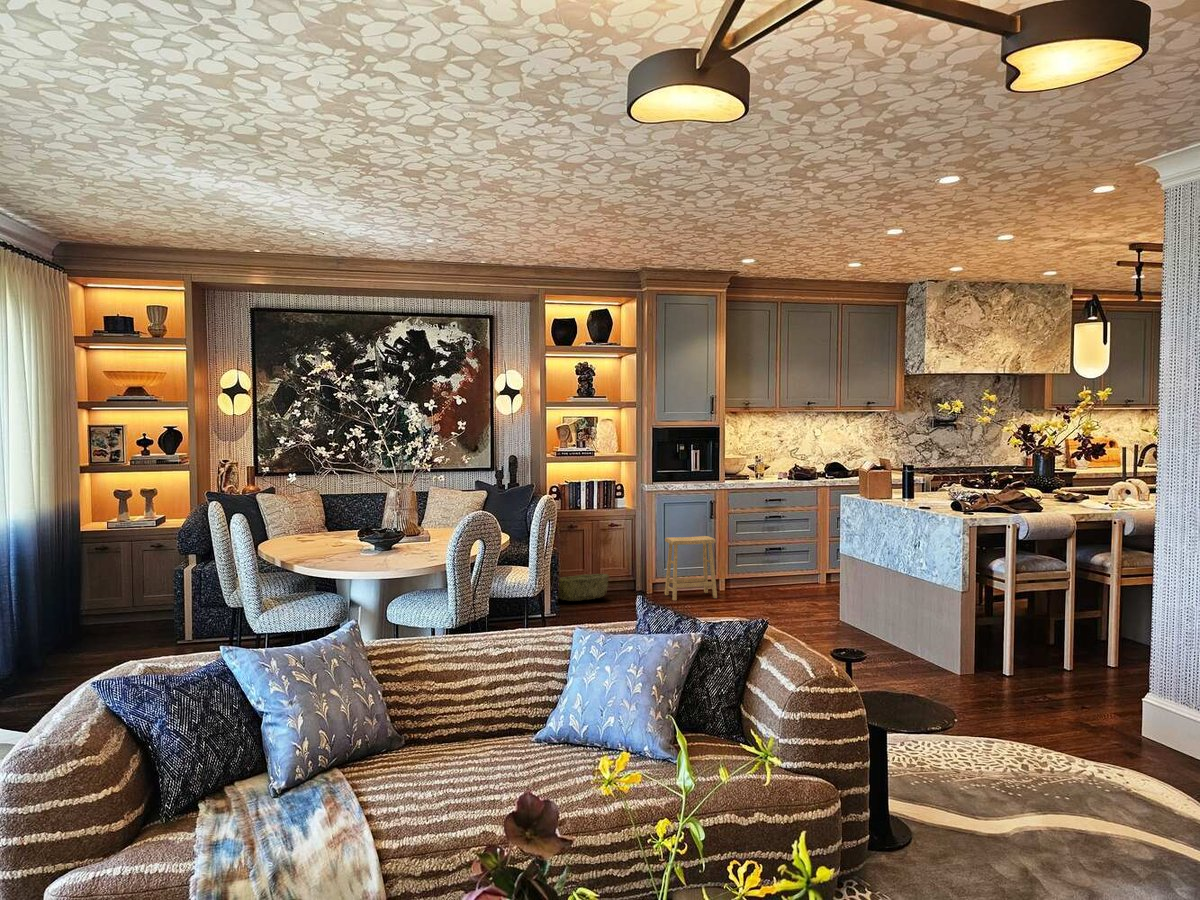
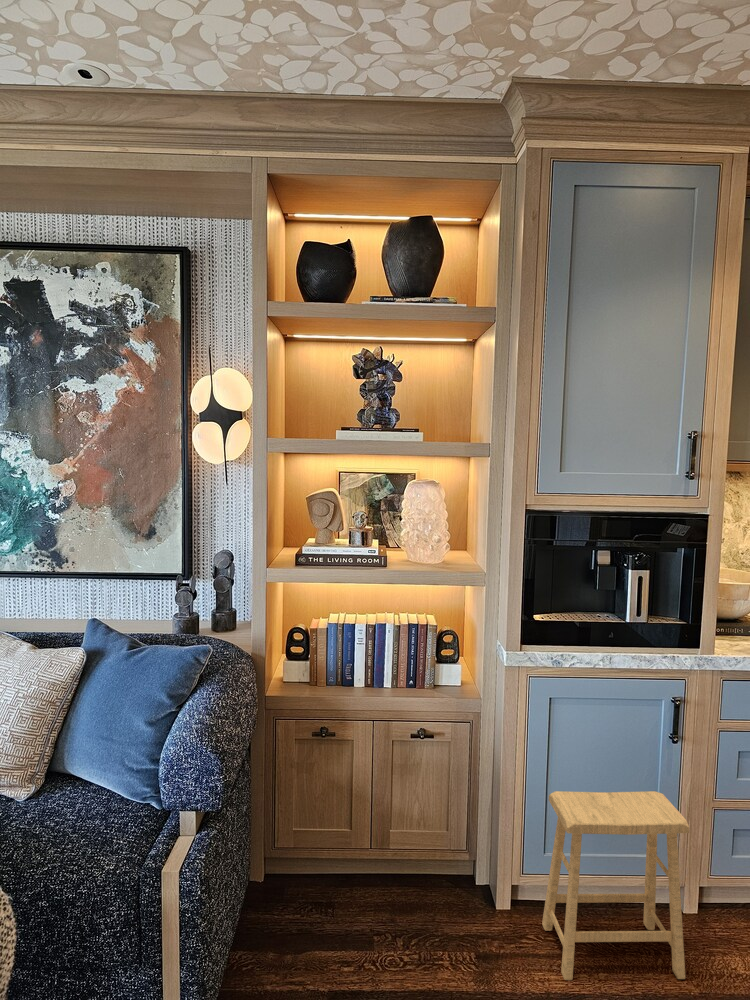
woven basket: present [559,574,609,601] -> none [249,861,394,959]

